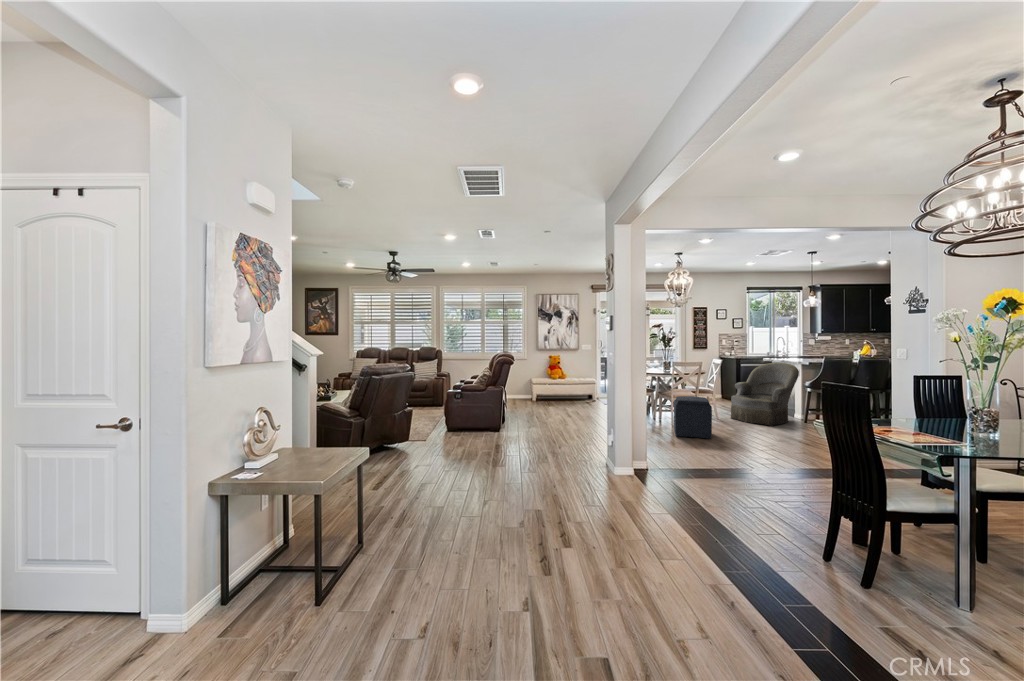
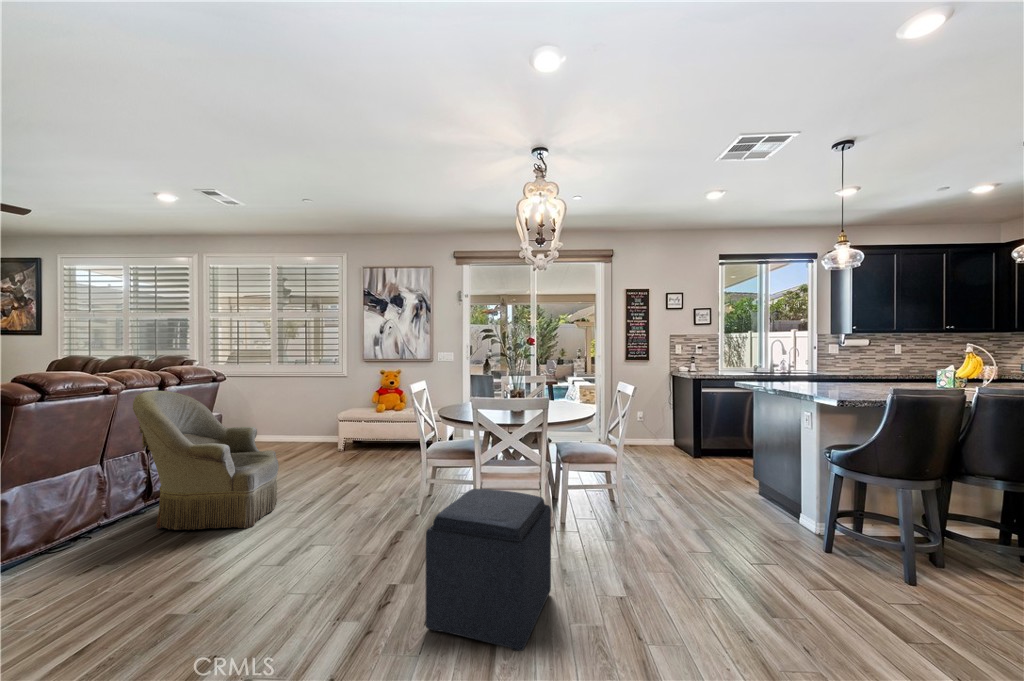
armchair: present [731,363,799,426] -> present [133,391,279,530]

